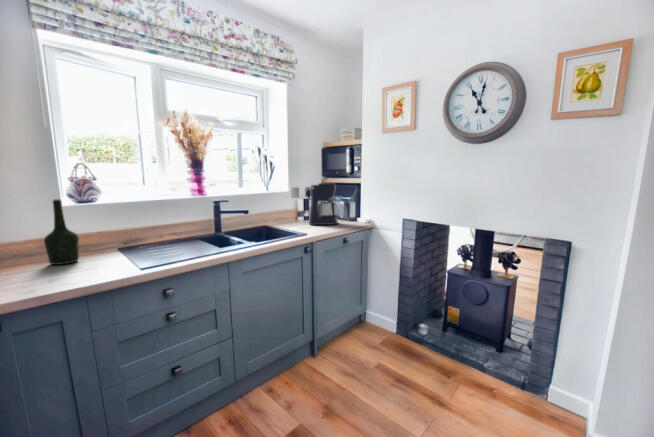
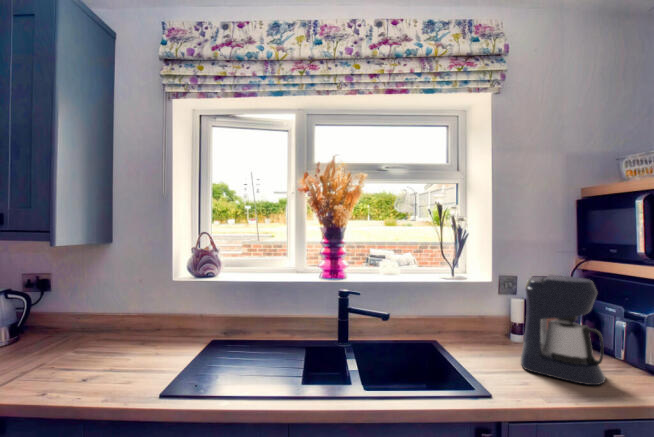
bottle: present [44,199,79,265] -> none [95,282,134,365]

